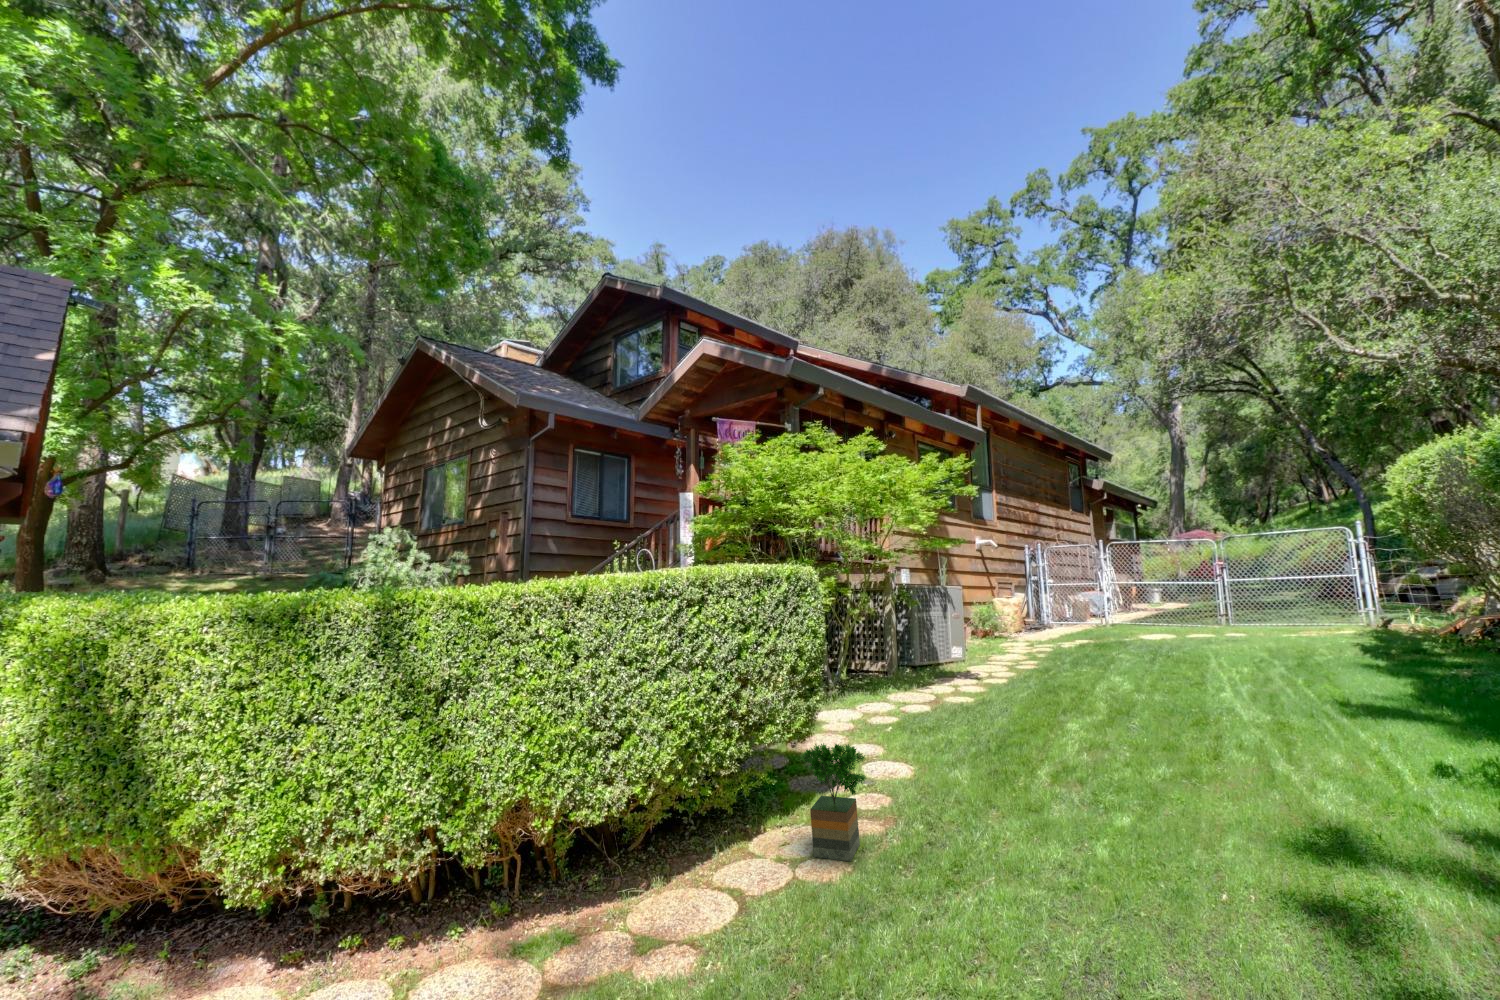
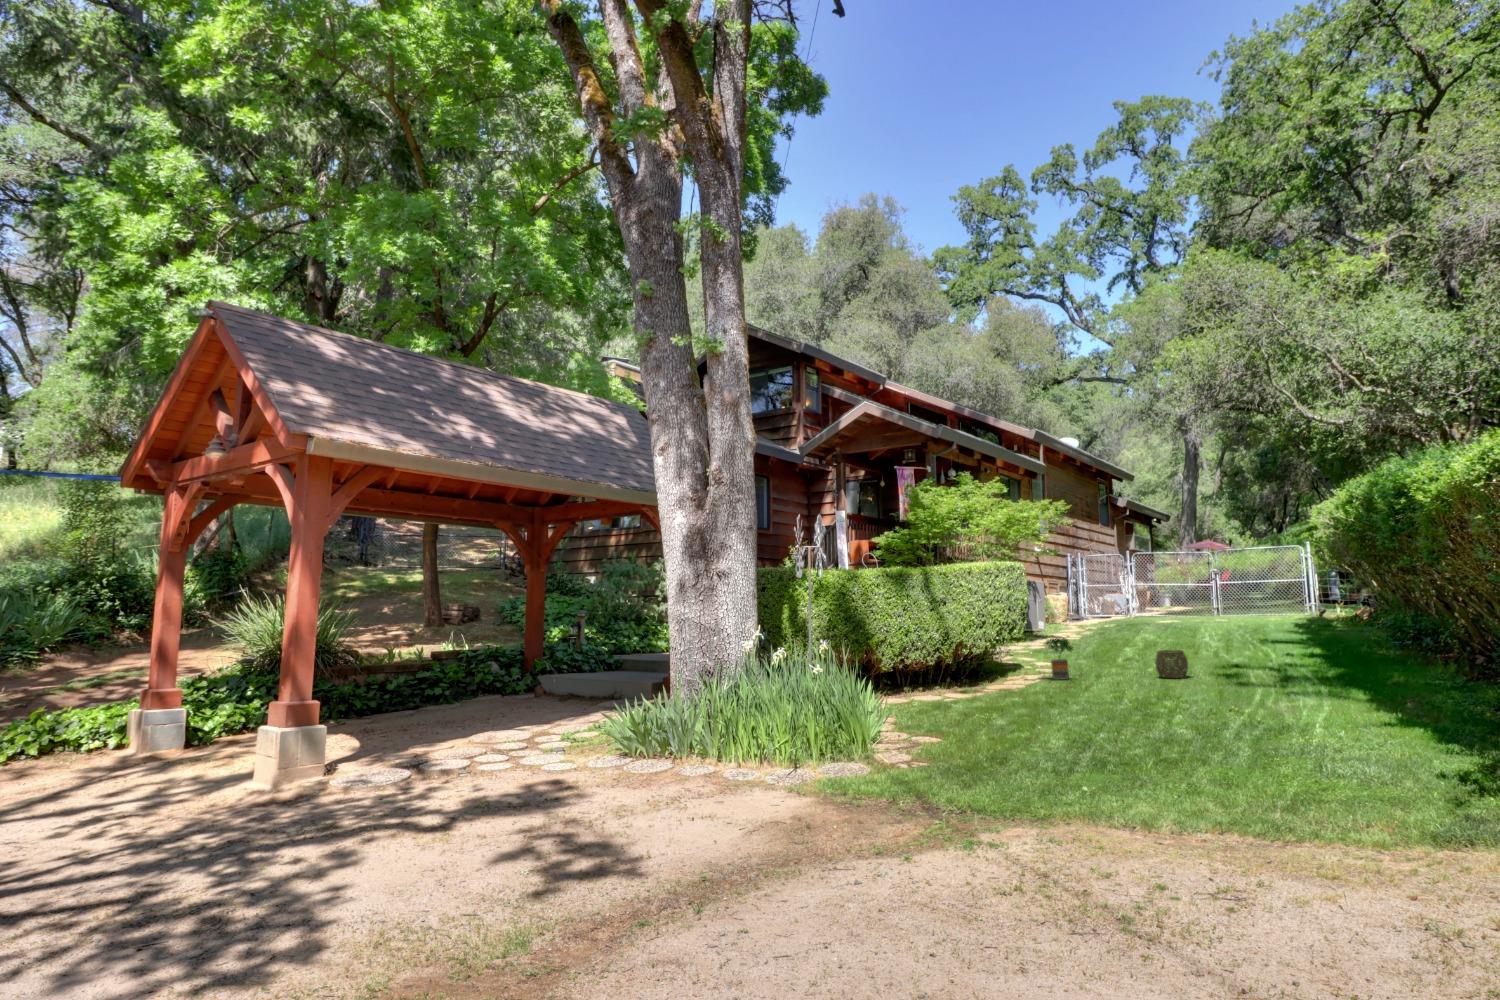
woven basket: none [1076,810,1183,924] -> present [1155,650,1188,678]

